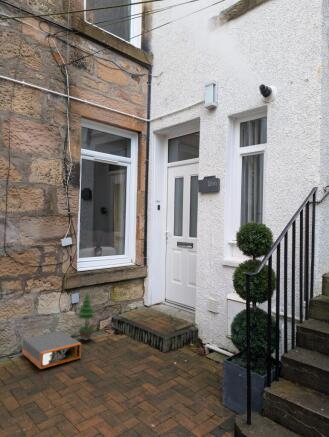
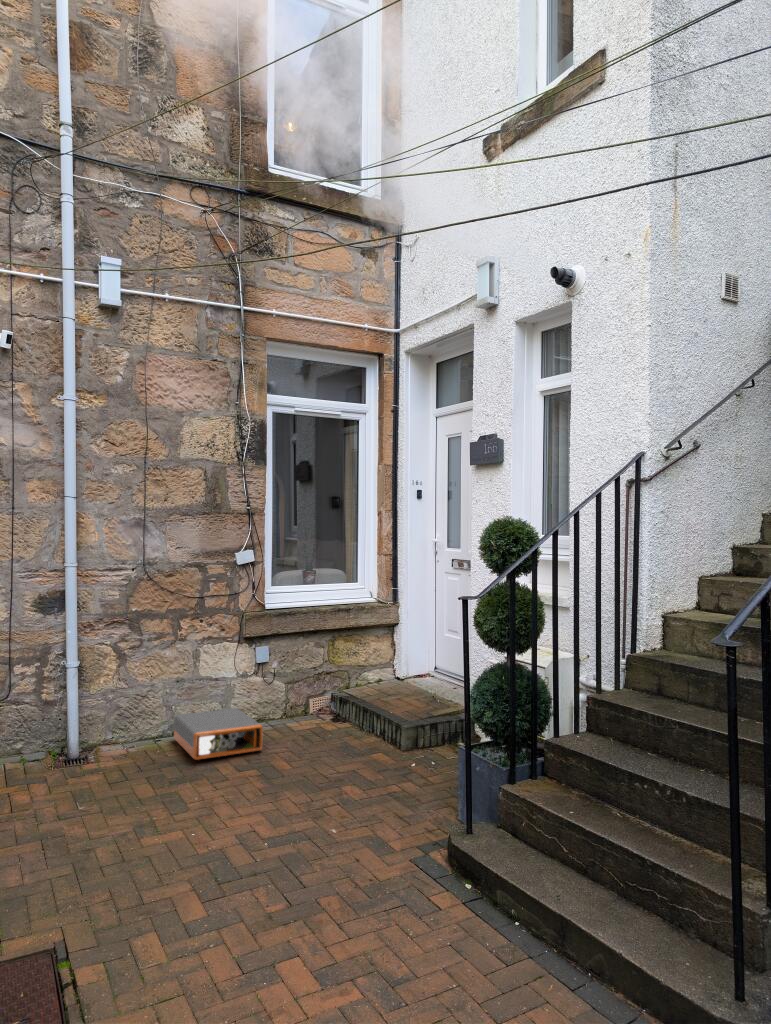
potted tree: present [78,293,94,340] -> none [264,642,295,728]

